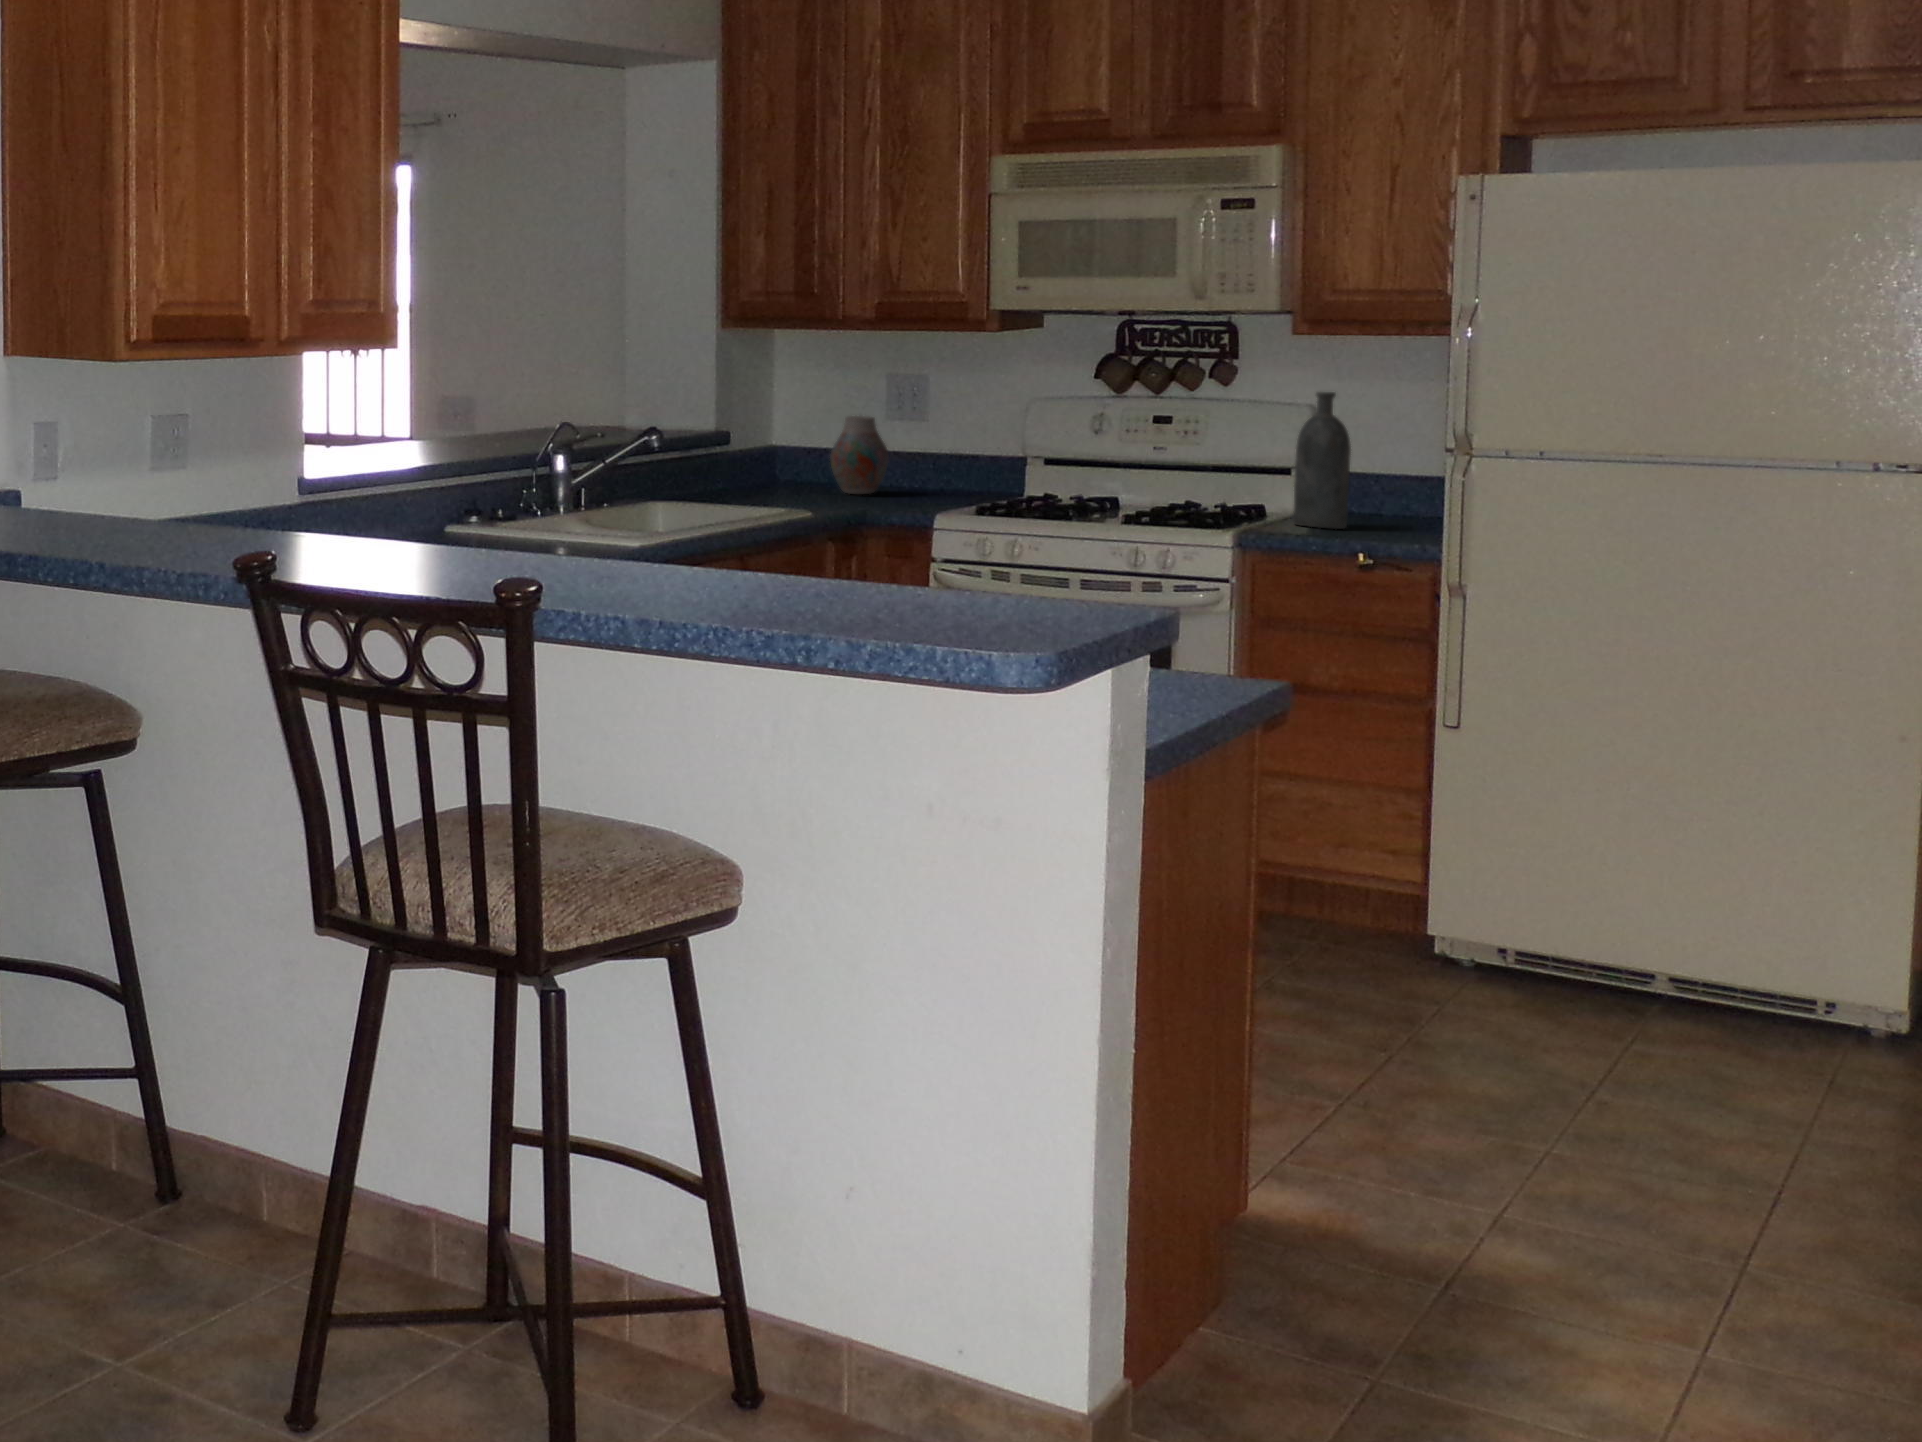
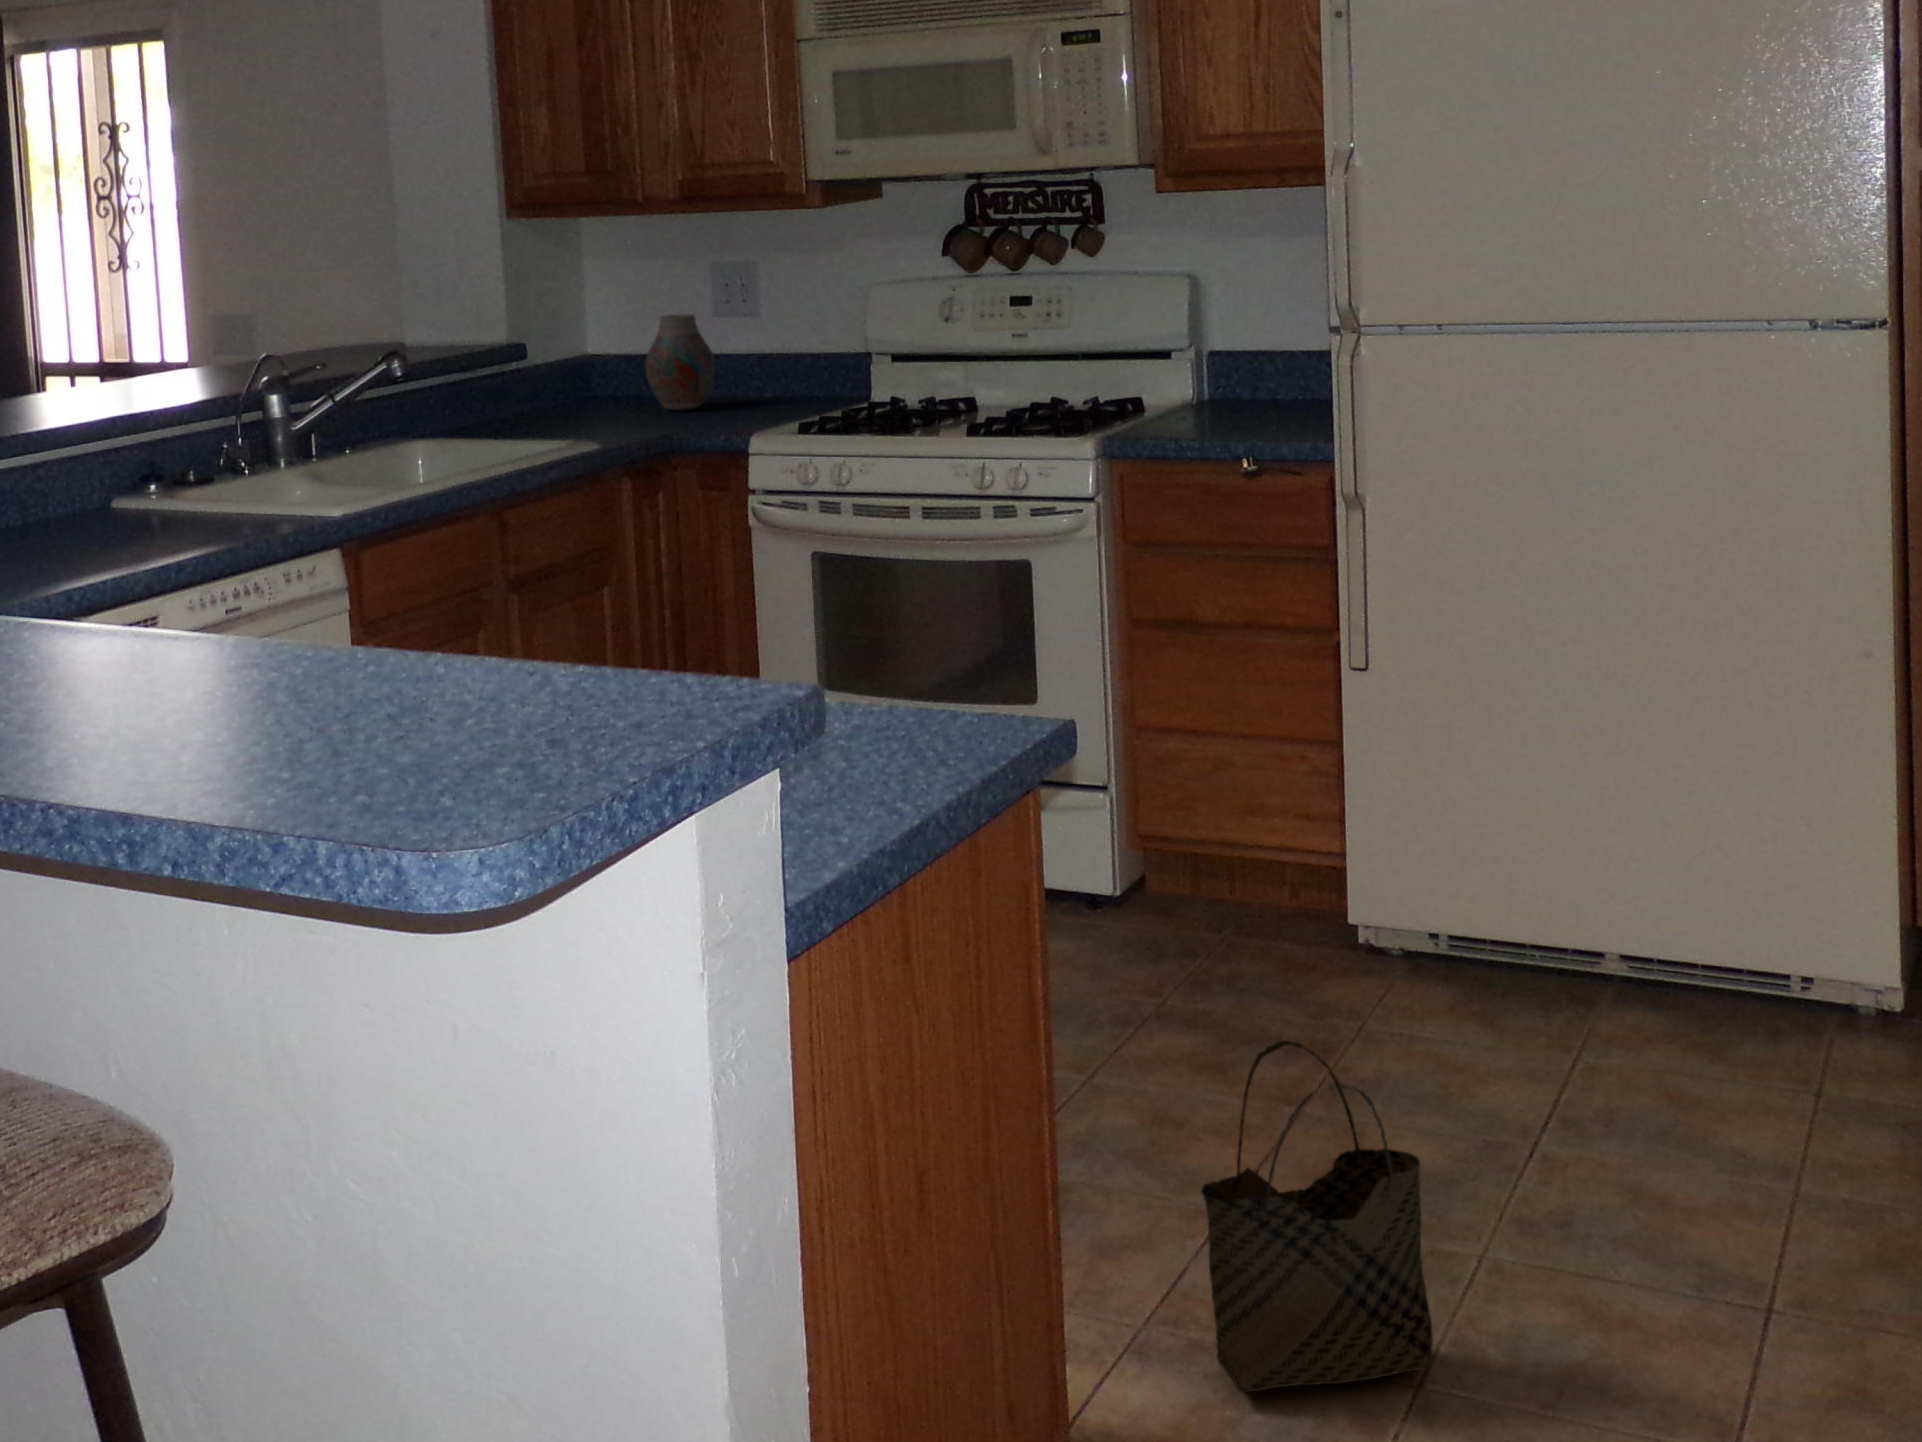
bottle: present [1293,392,1351,529] -> none [1168,259,1231,425]
woven basket: none [1327,961,1500,1208] -> present [1201,1041,1433,1393]

